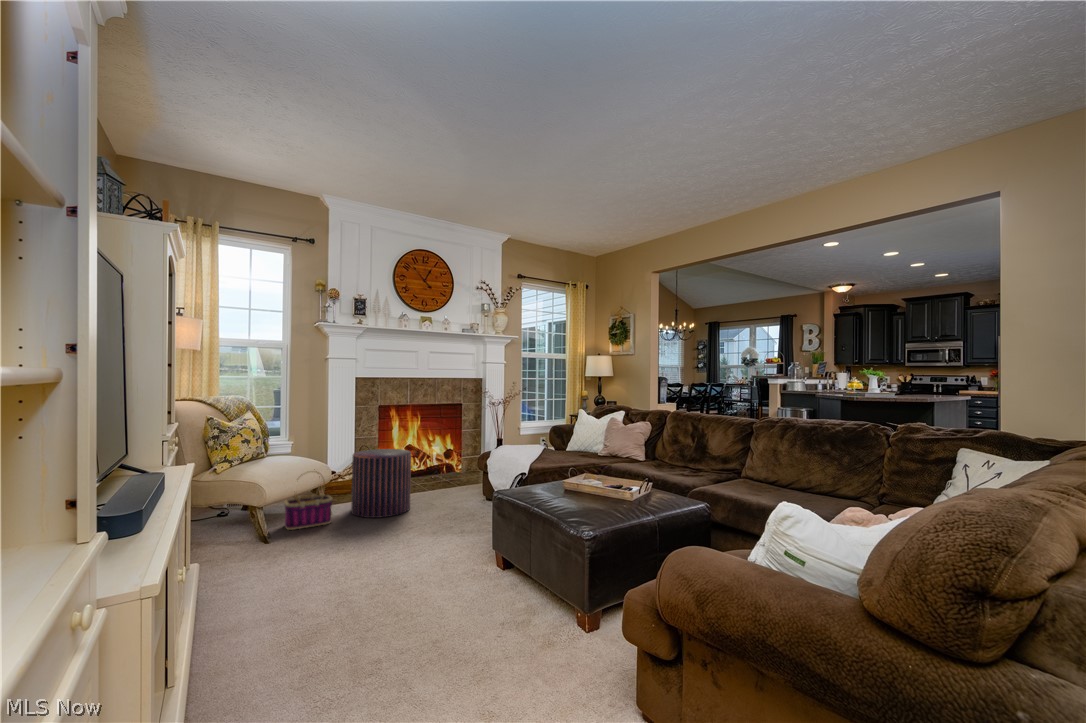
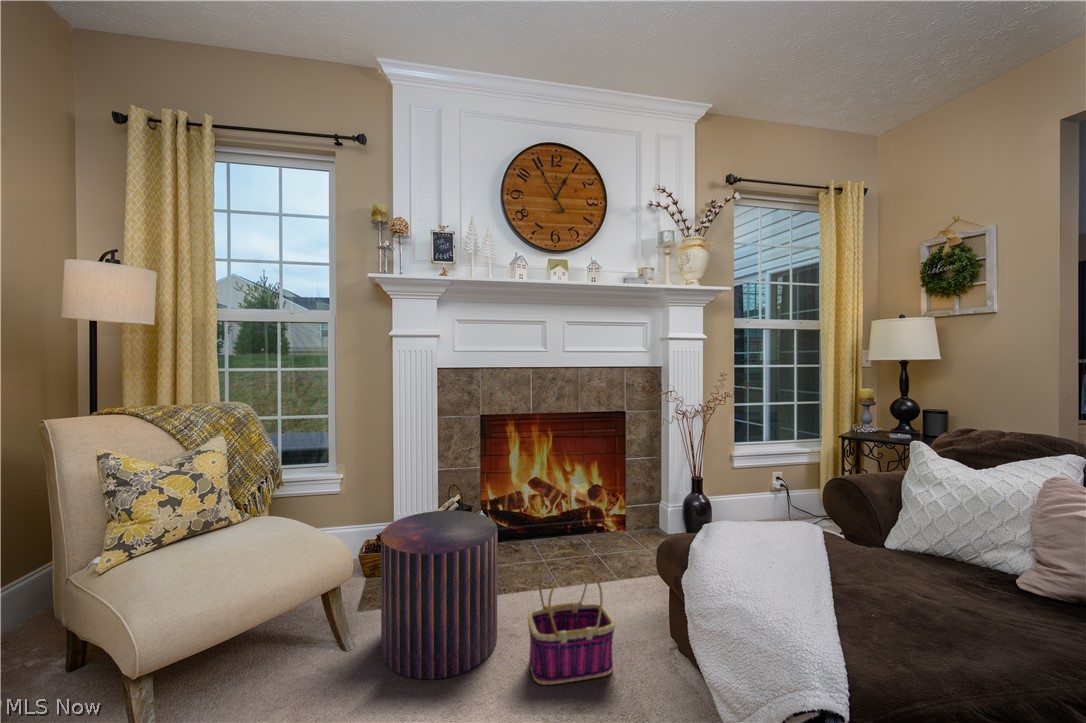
basket: present [284,471,333,530] -> present [528,550,615,685]

